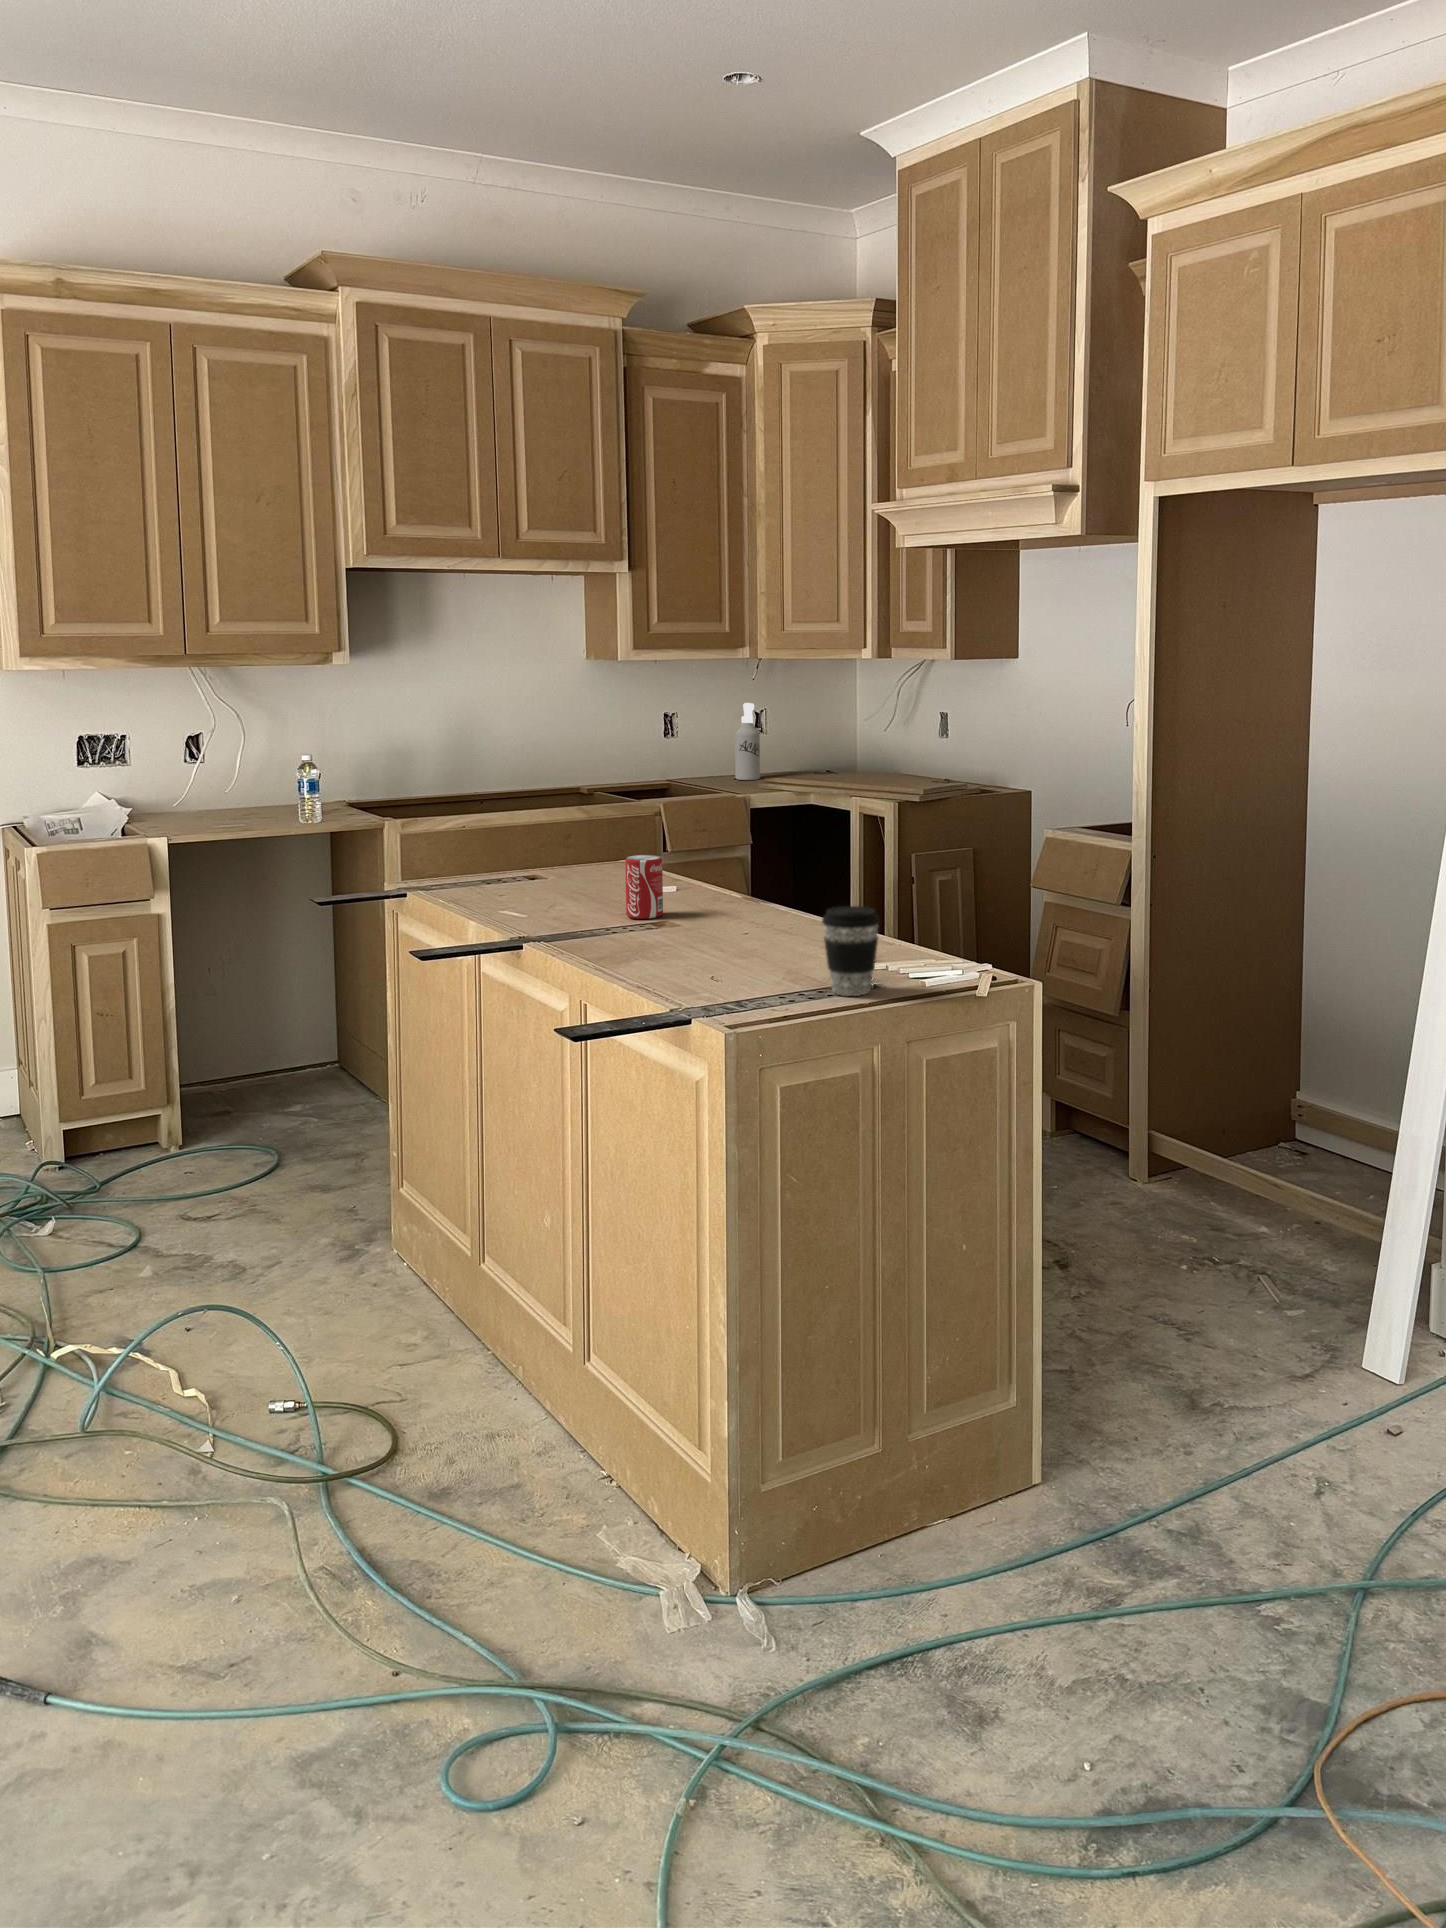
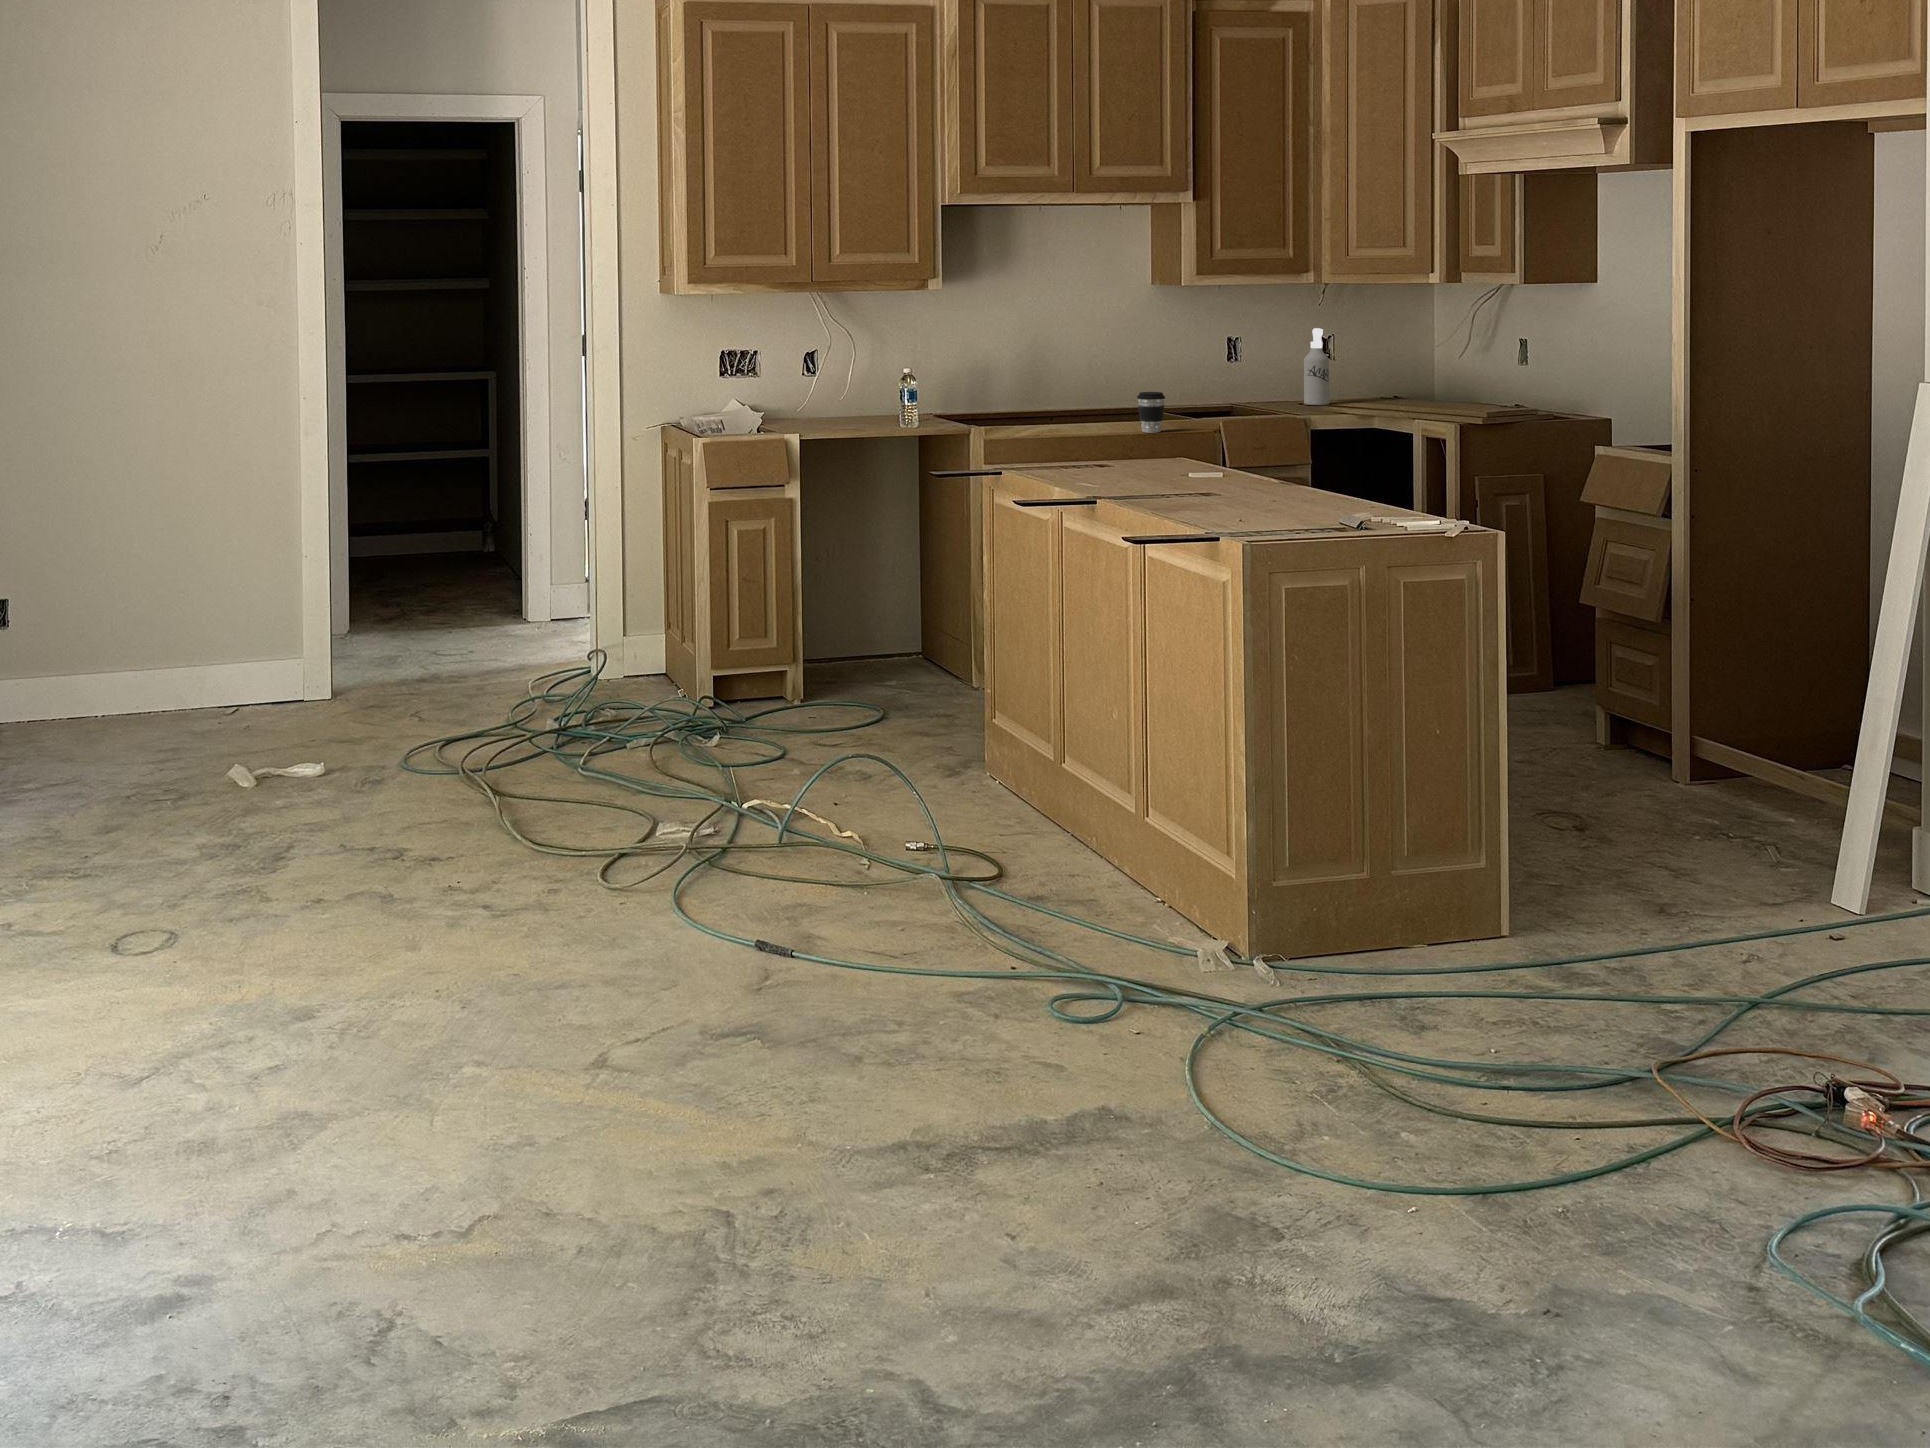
beverage can: present [625,855,663,919] -> none [1182,443,1213,493]
coffee cup: present [822,906,880,996] -> present [1137,392,1165,433]

